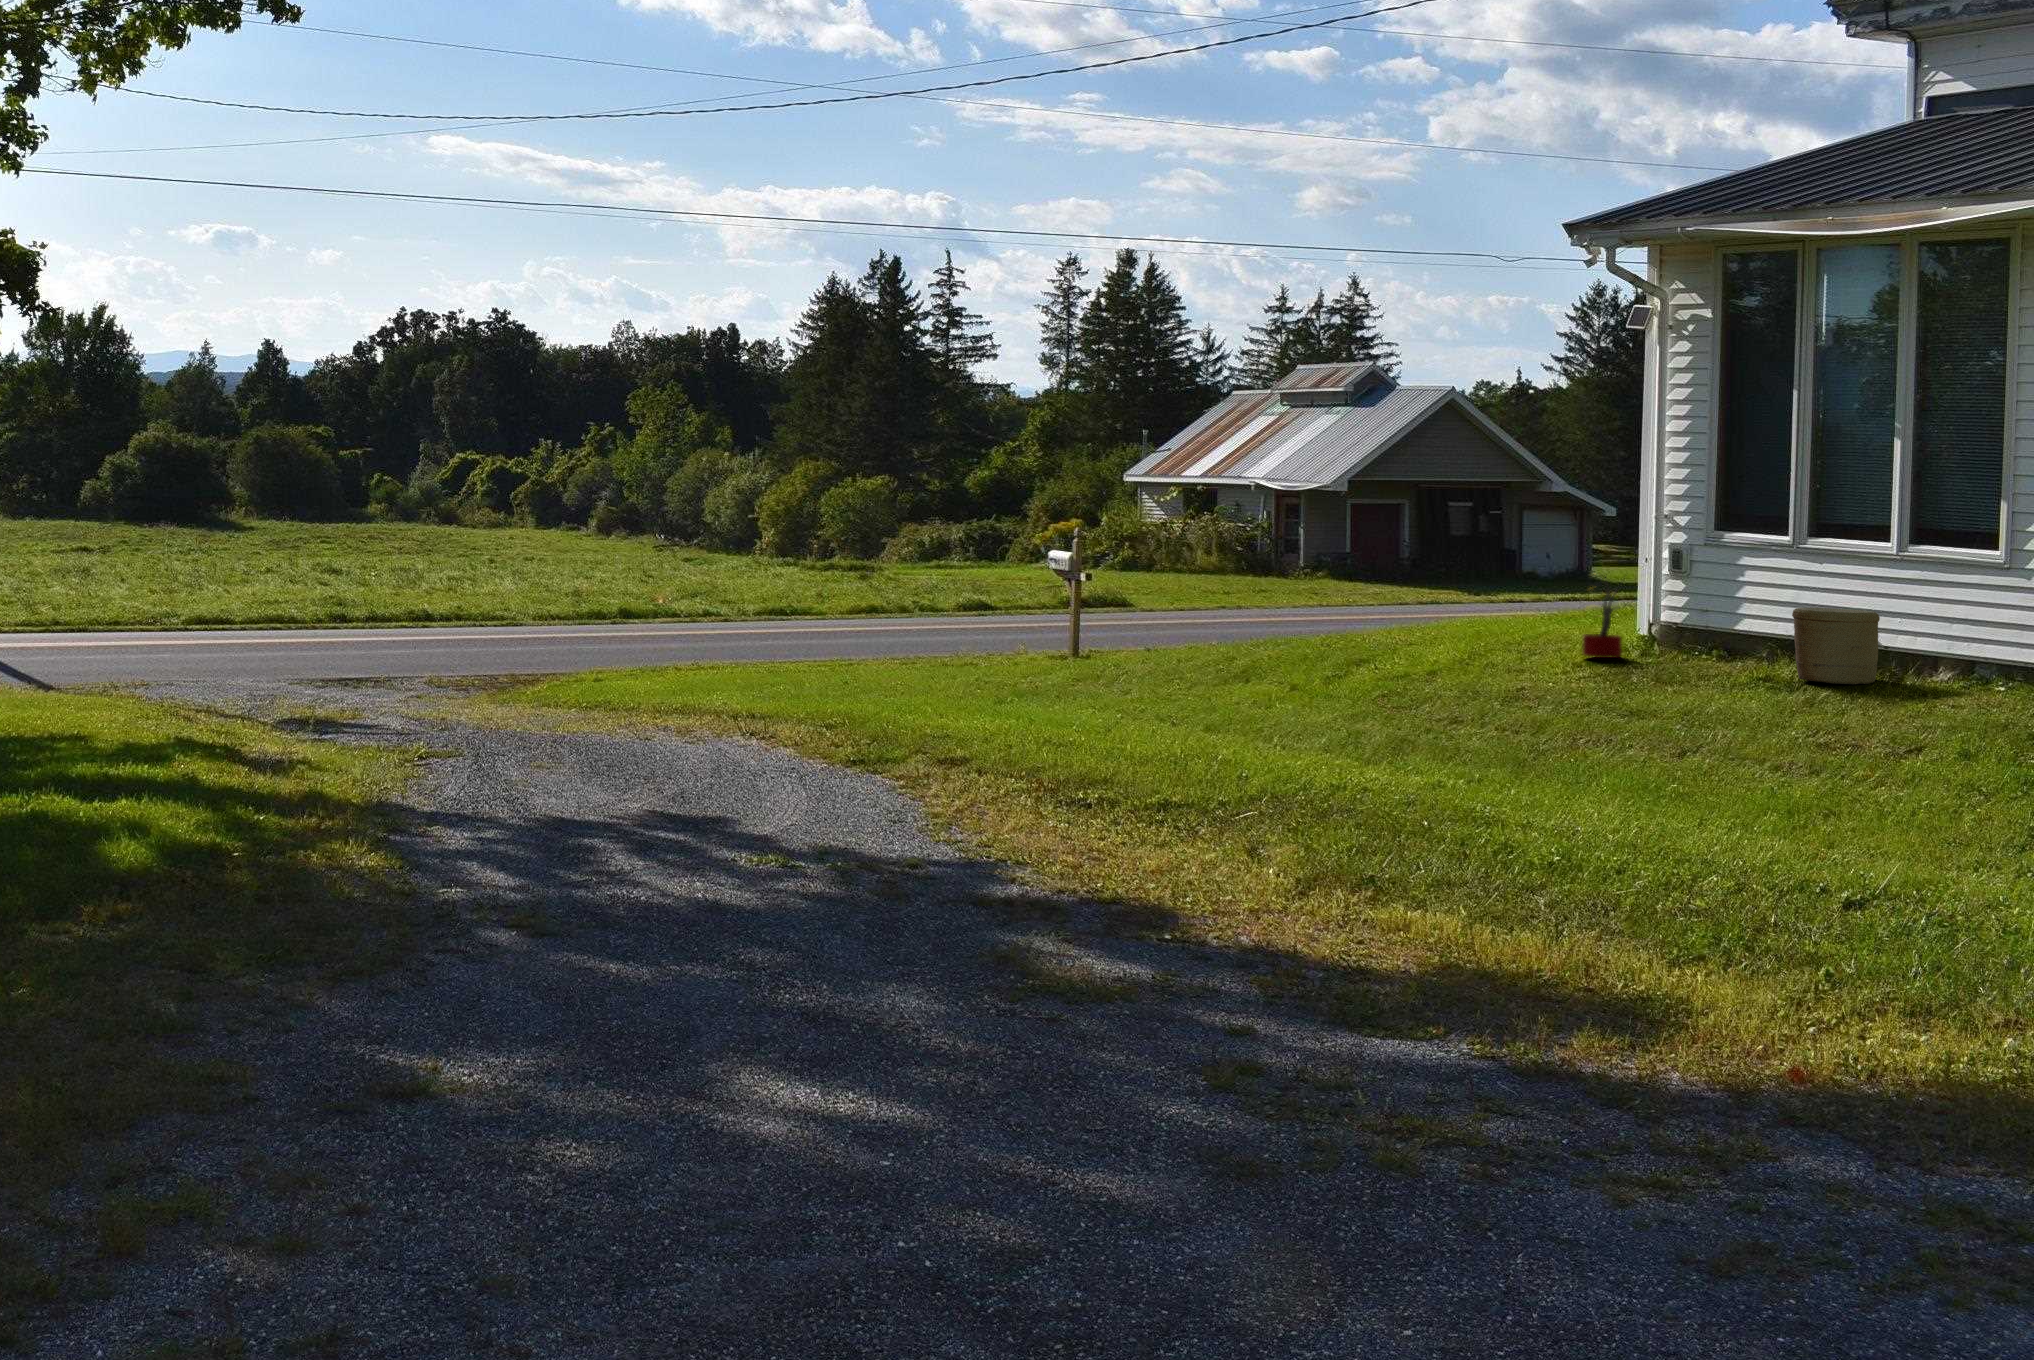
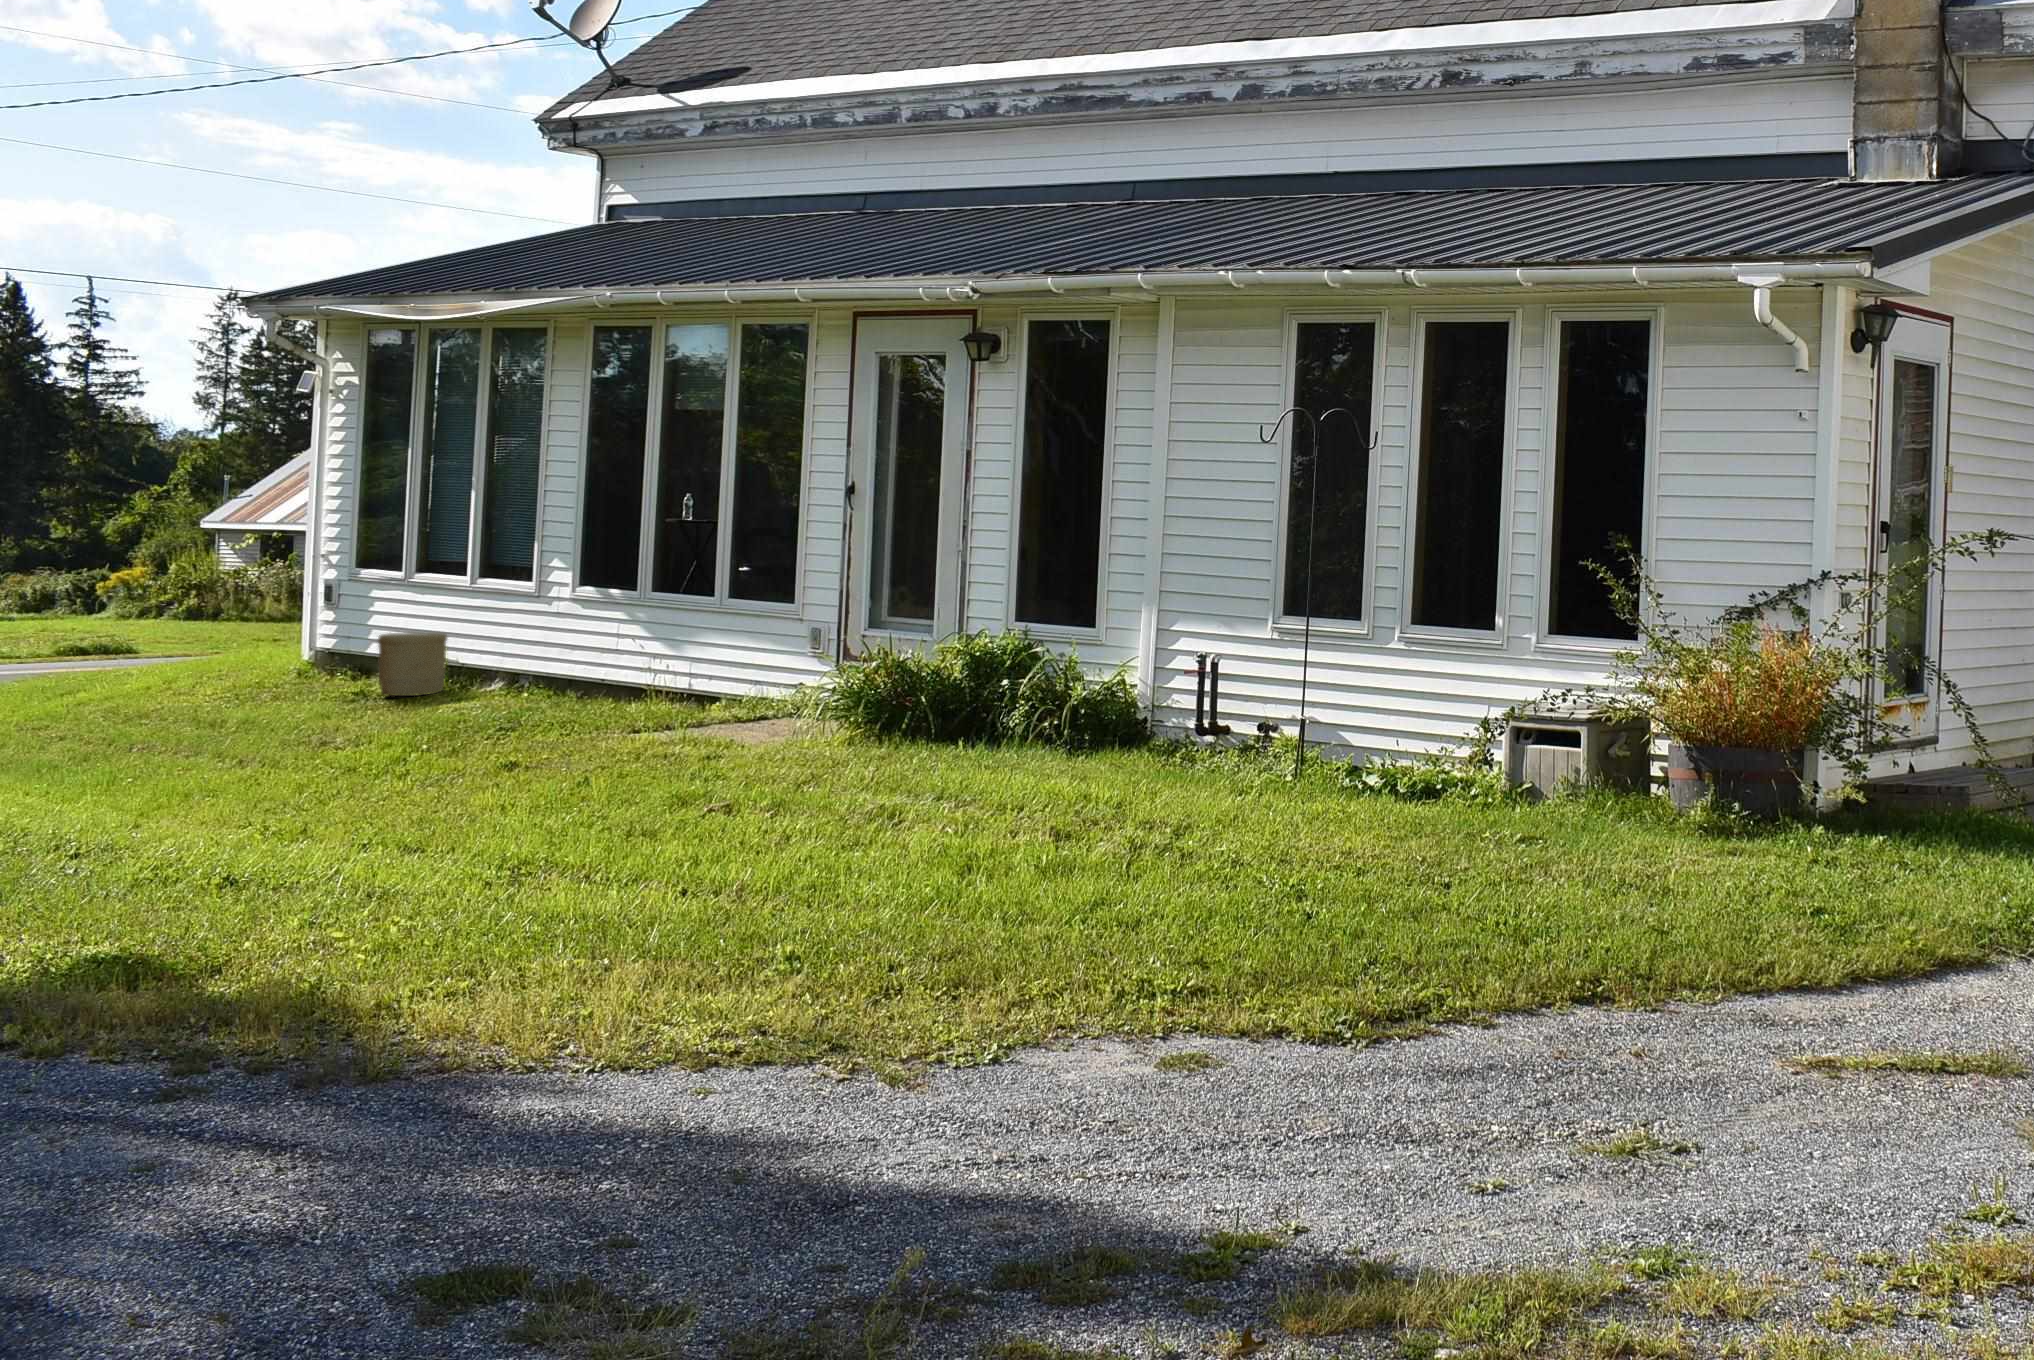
decorative plant: present [1582,575,1626,658] -> none [241,609,312,688]

